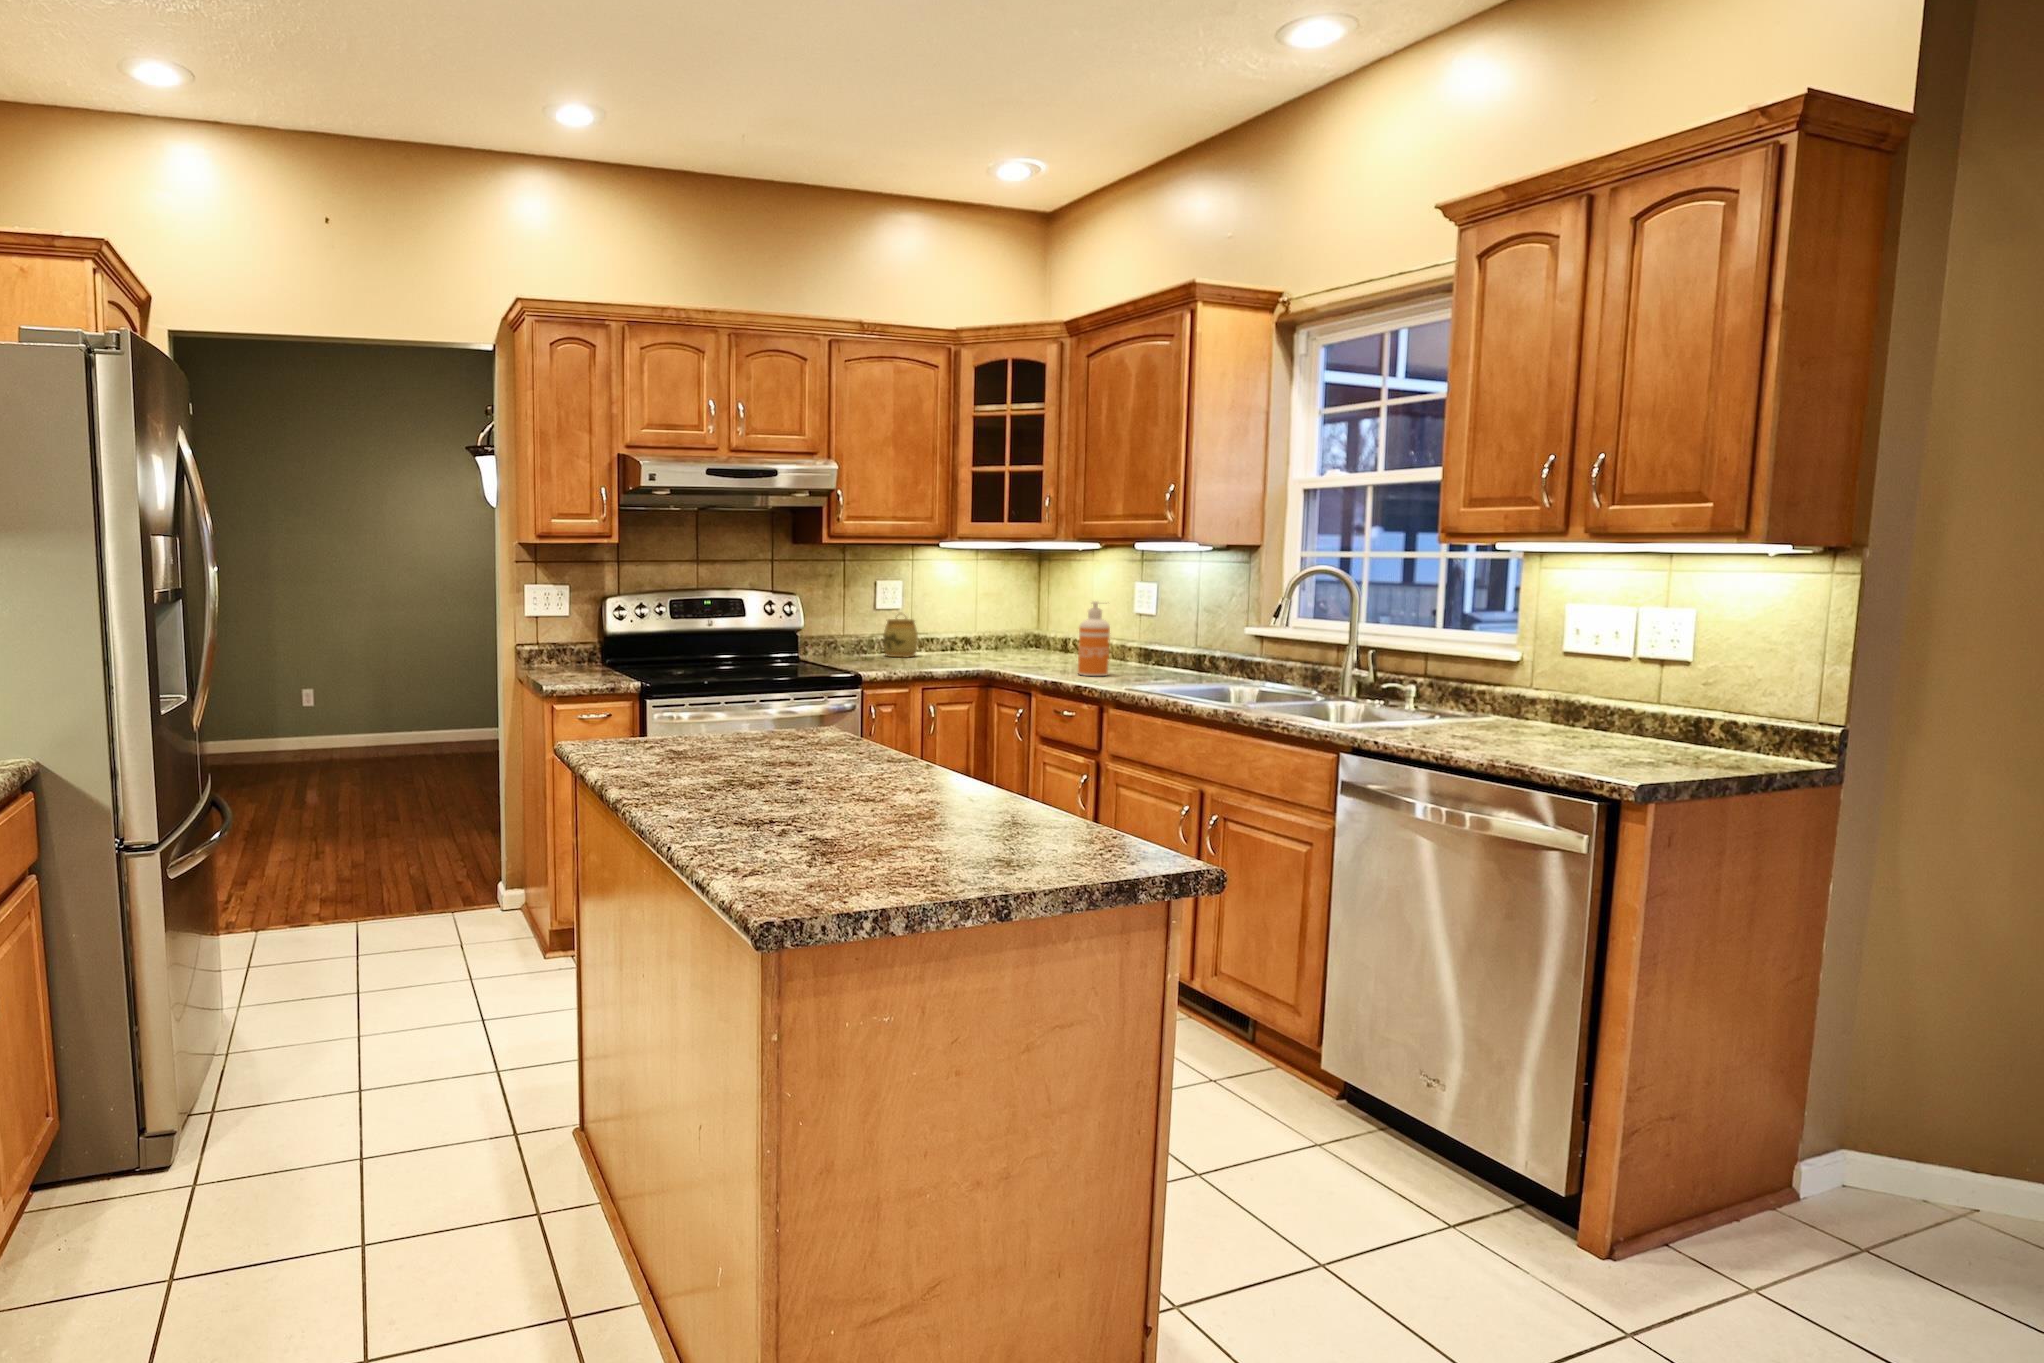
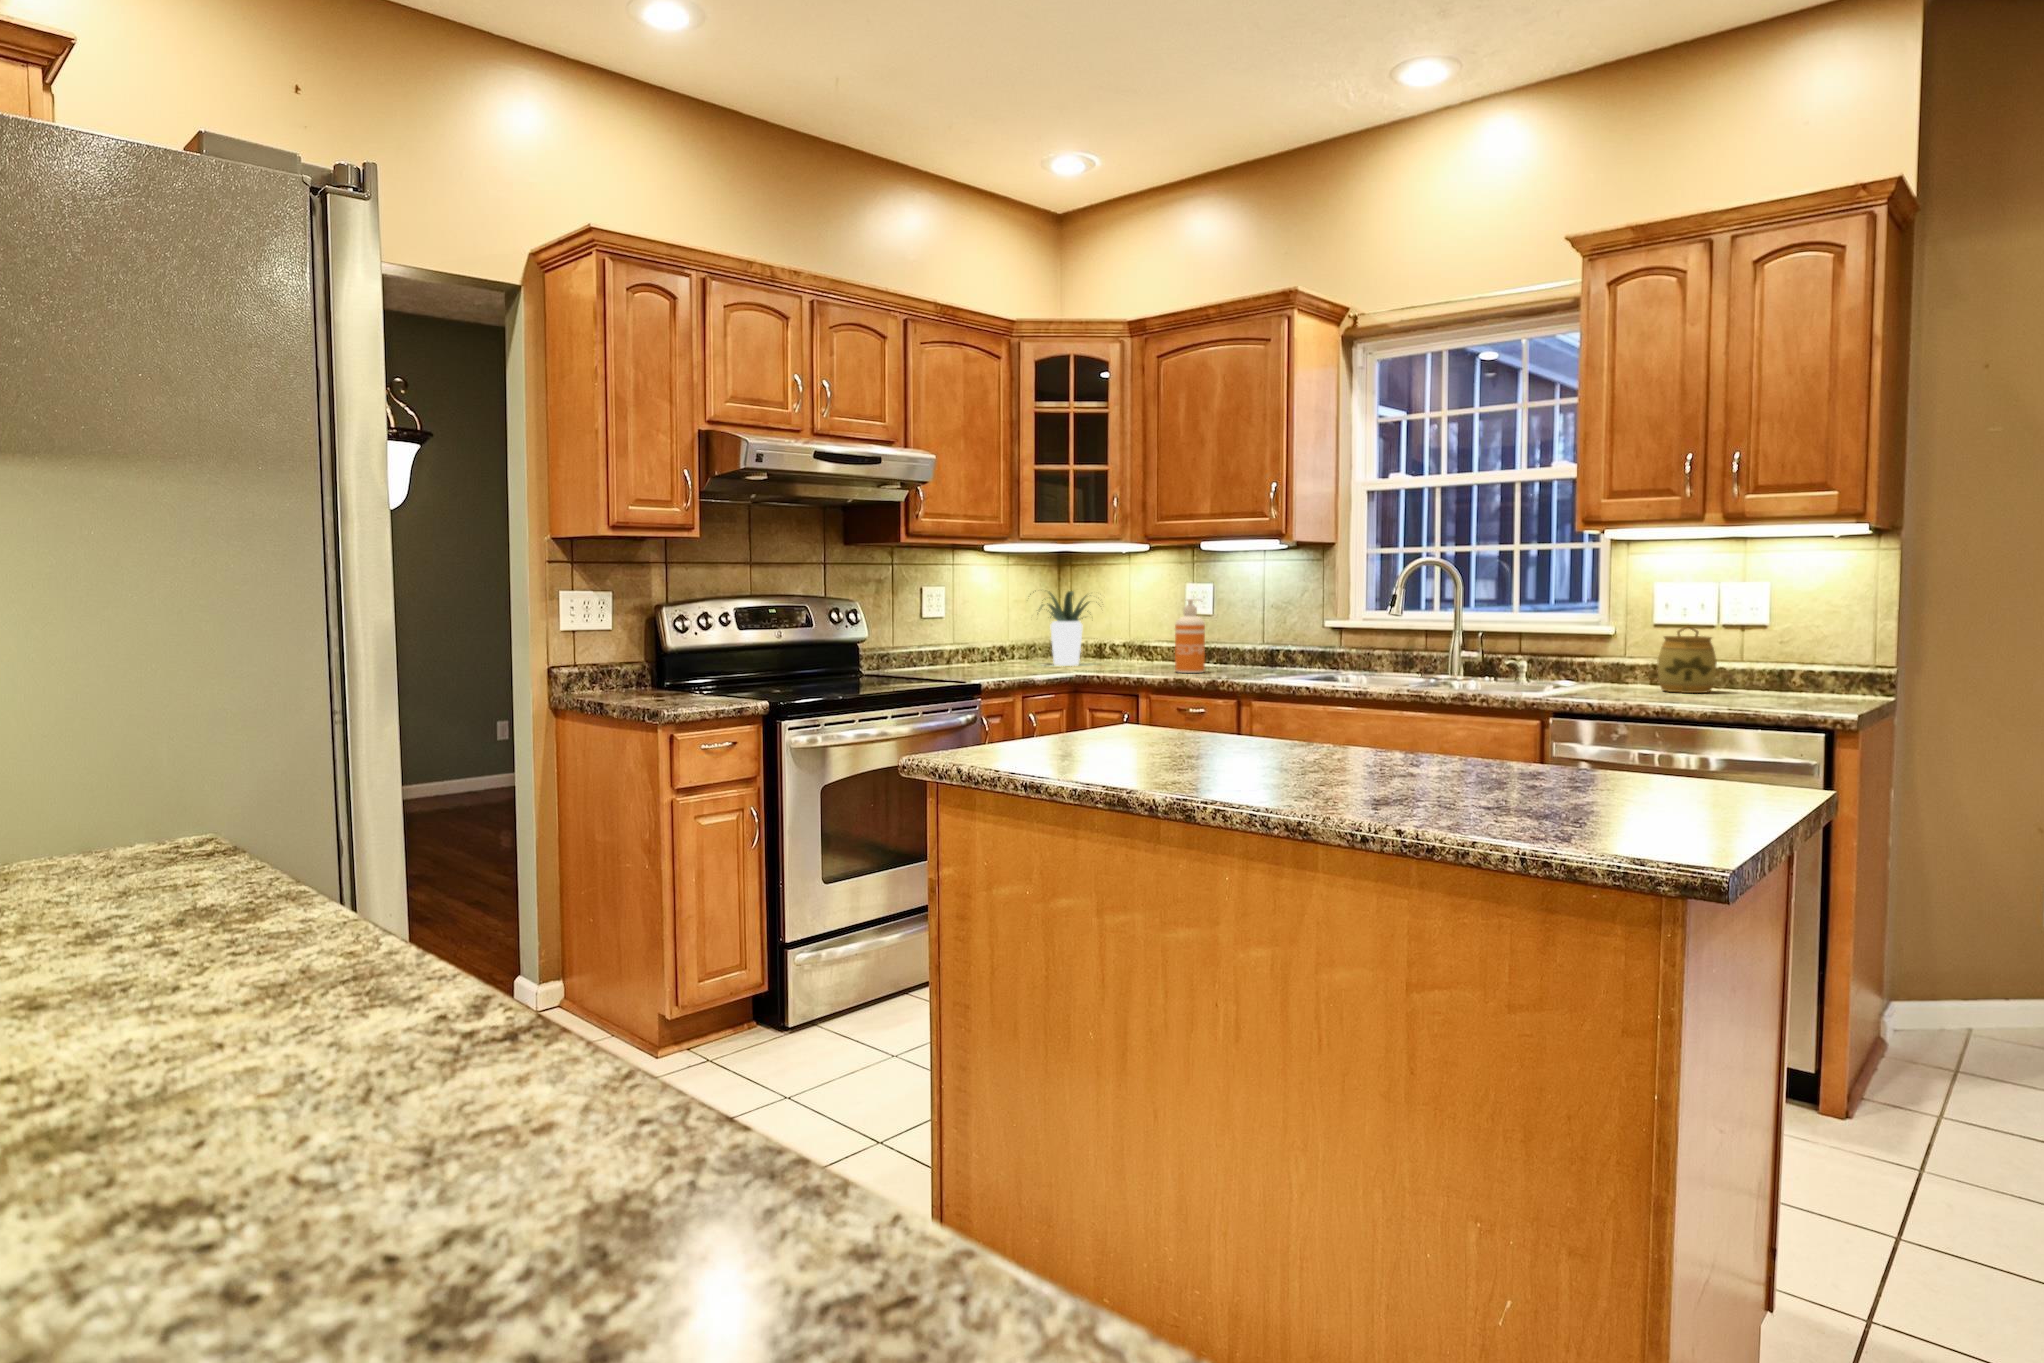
potted plant: none [972,586,1056,661] -> present [1039,591,1089,666]
jar: present [883,618,918,657] -> present [1658,625,1717,693]

